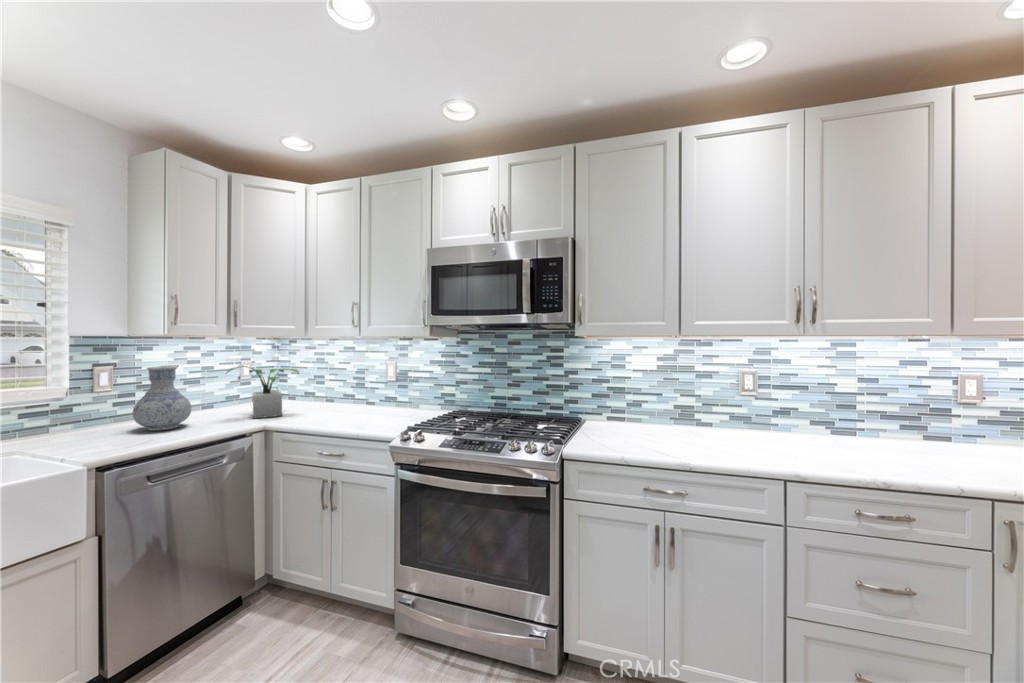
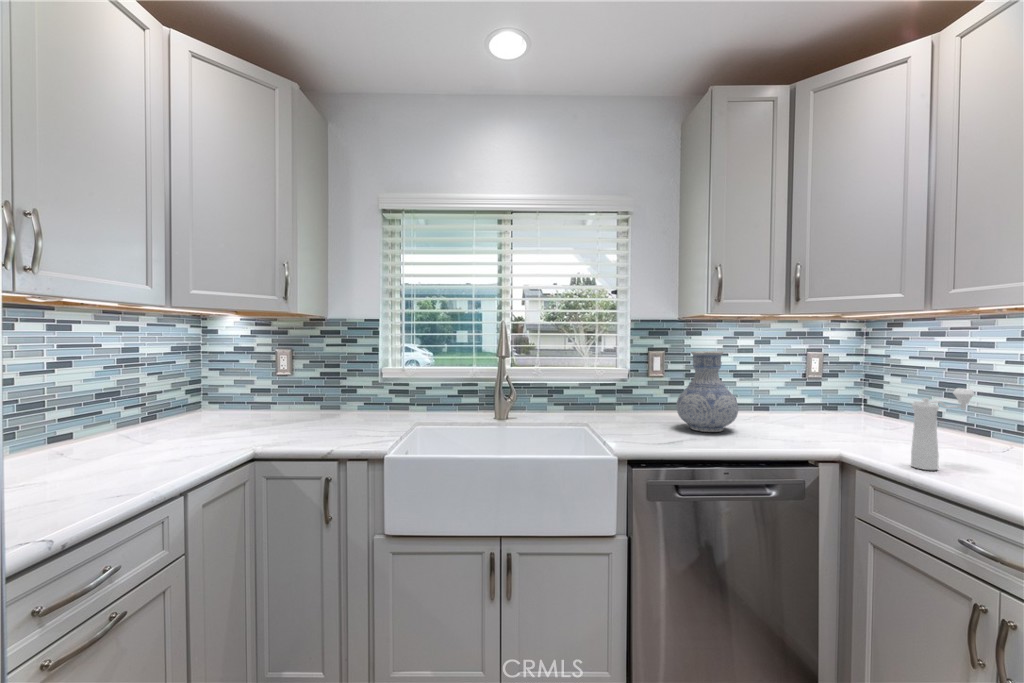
potted plant: present [226,366,299,418] -> none [782,356,905,443]
pepper mill: none [303,379,330,424] -> present [911,388,974,470]

